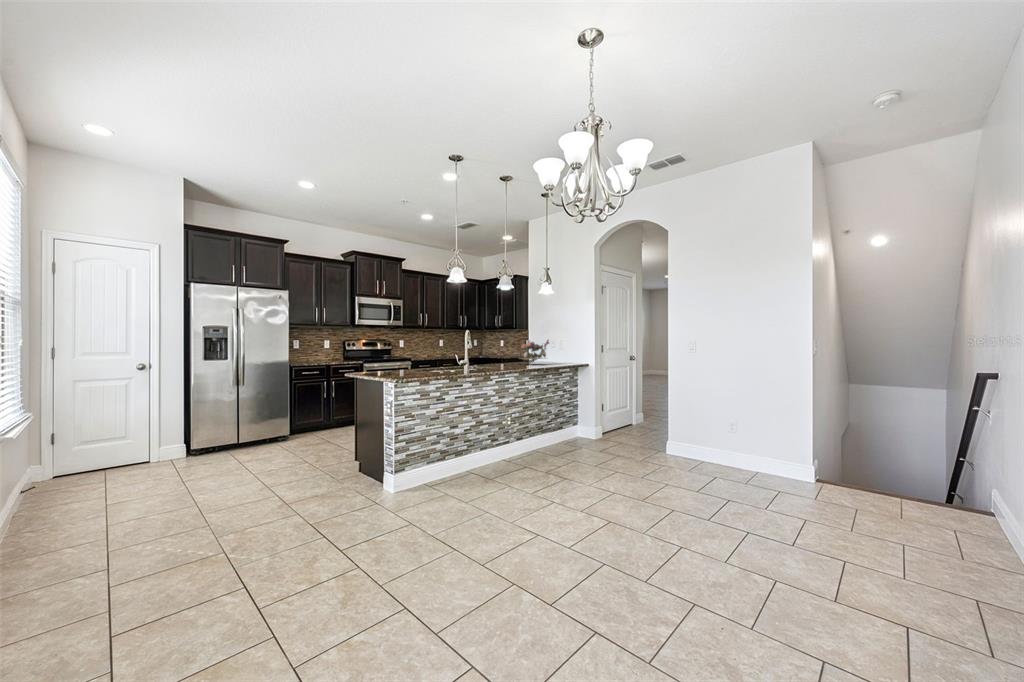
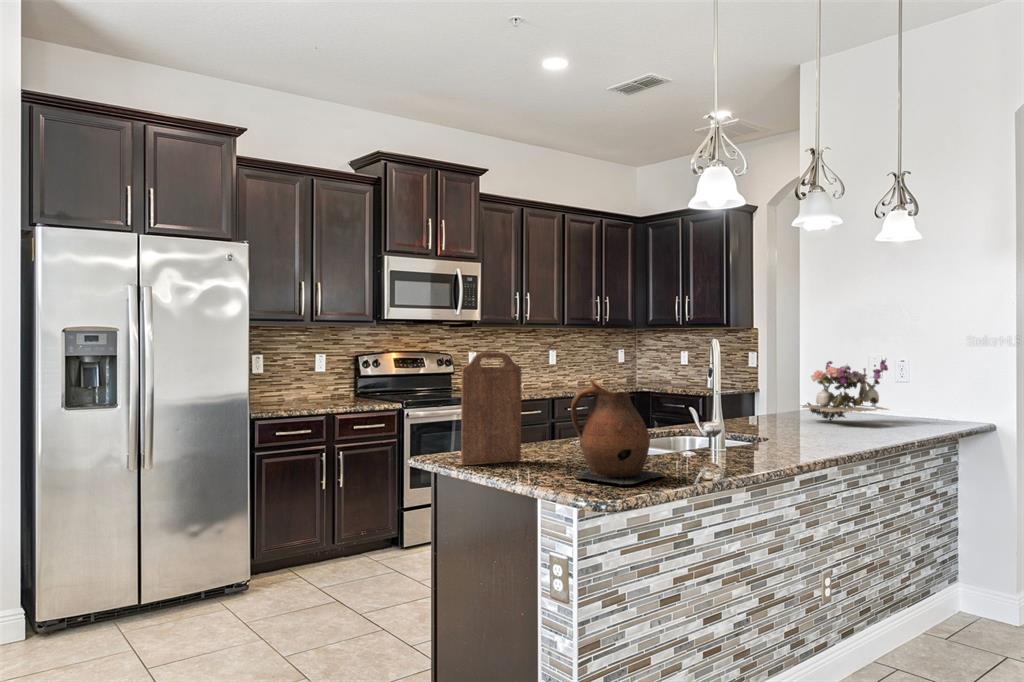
cutting board: none [363,334,387,374] -> present [461,352,522,465]
ceramic pitcher: none [398,342,432,377] -> present [571,379,665,486]

